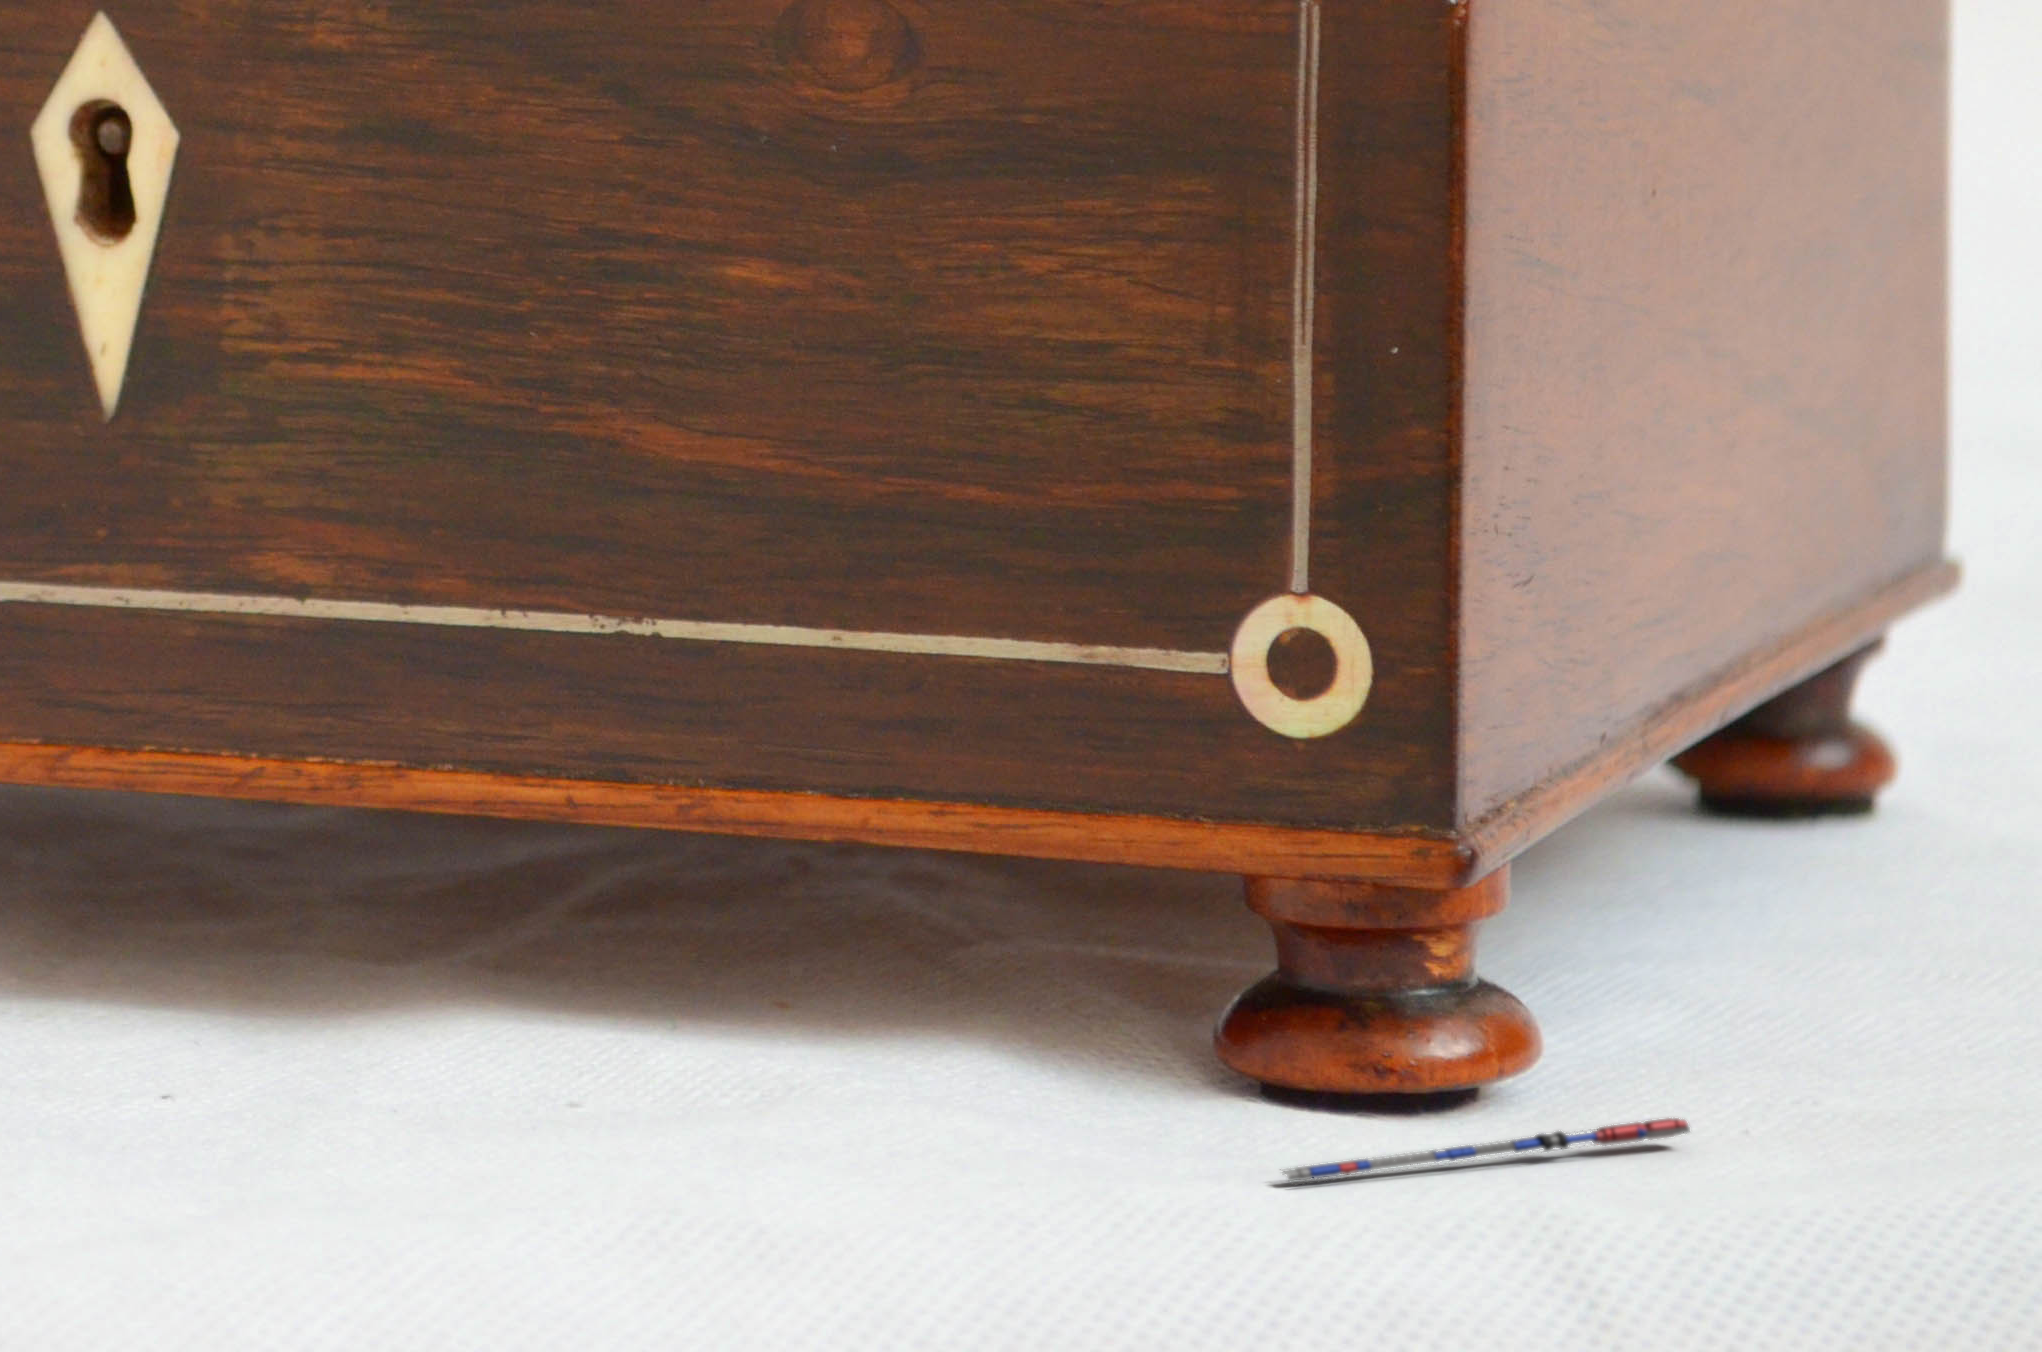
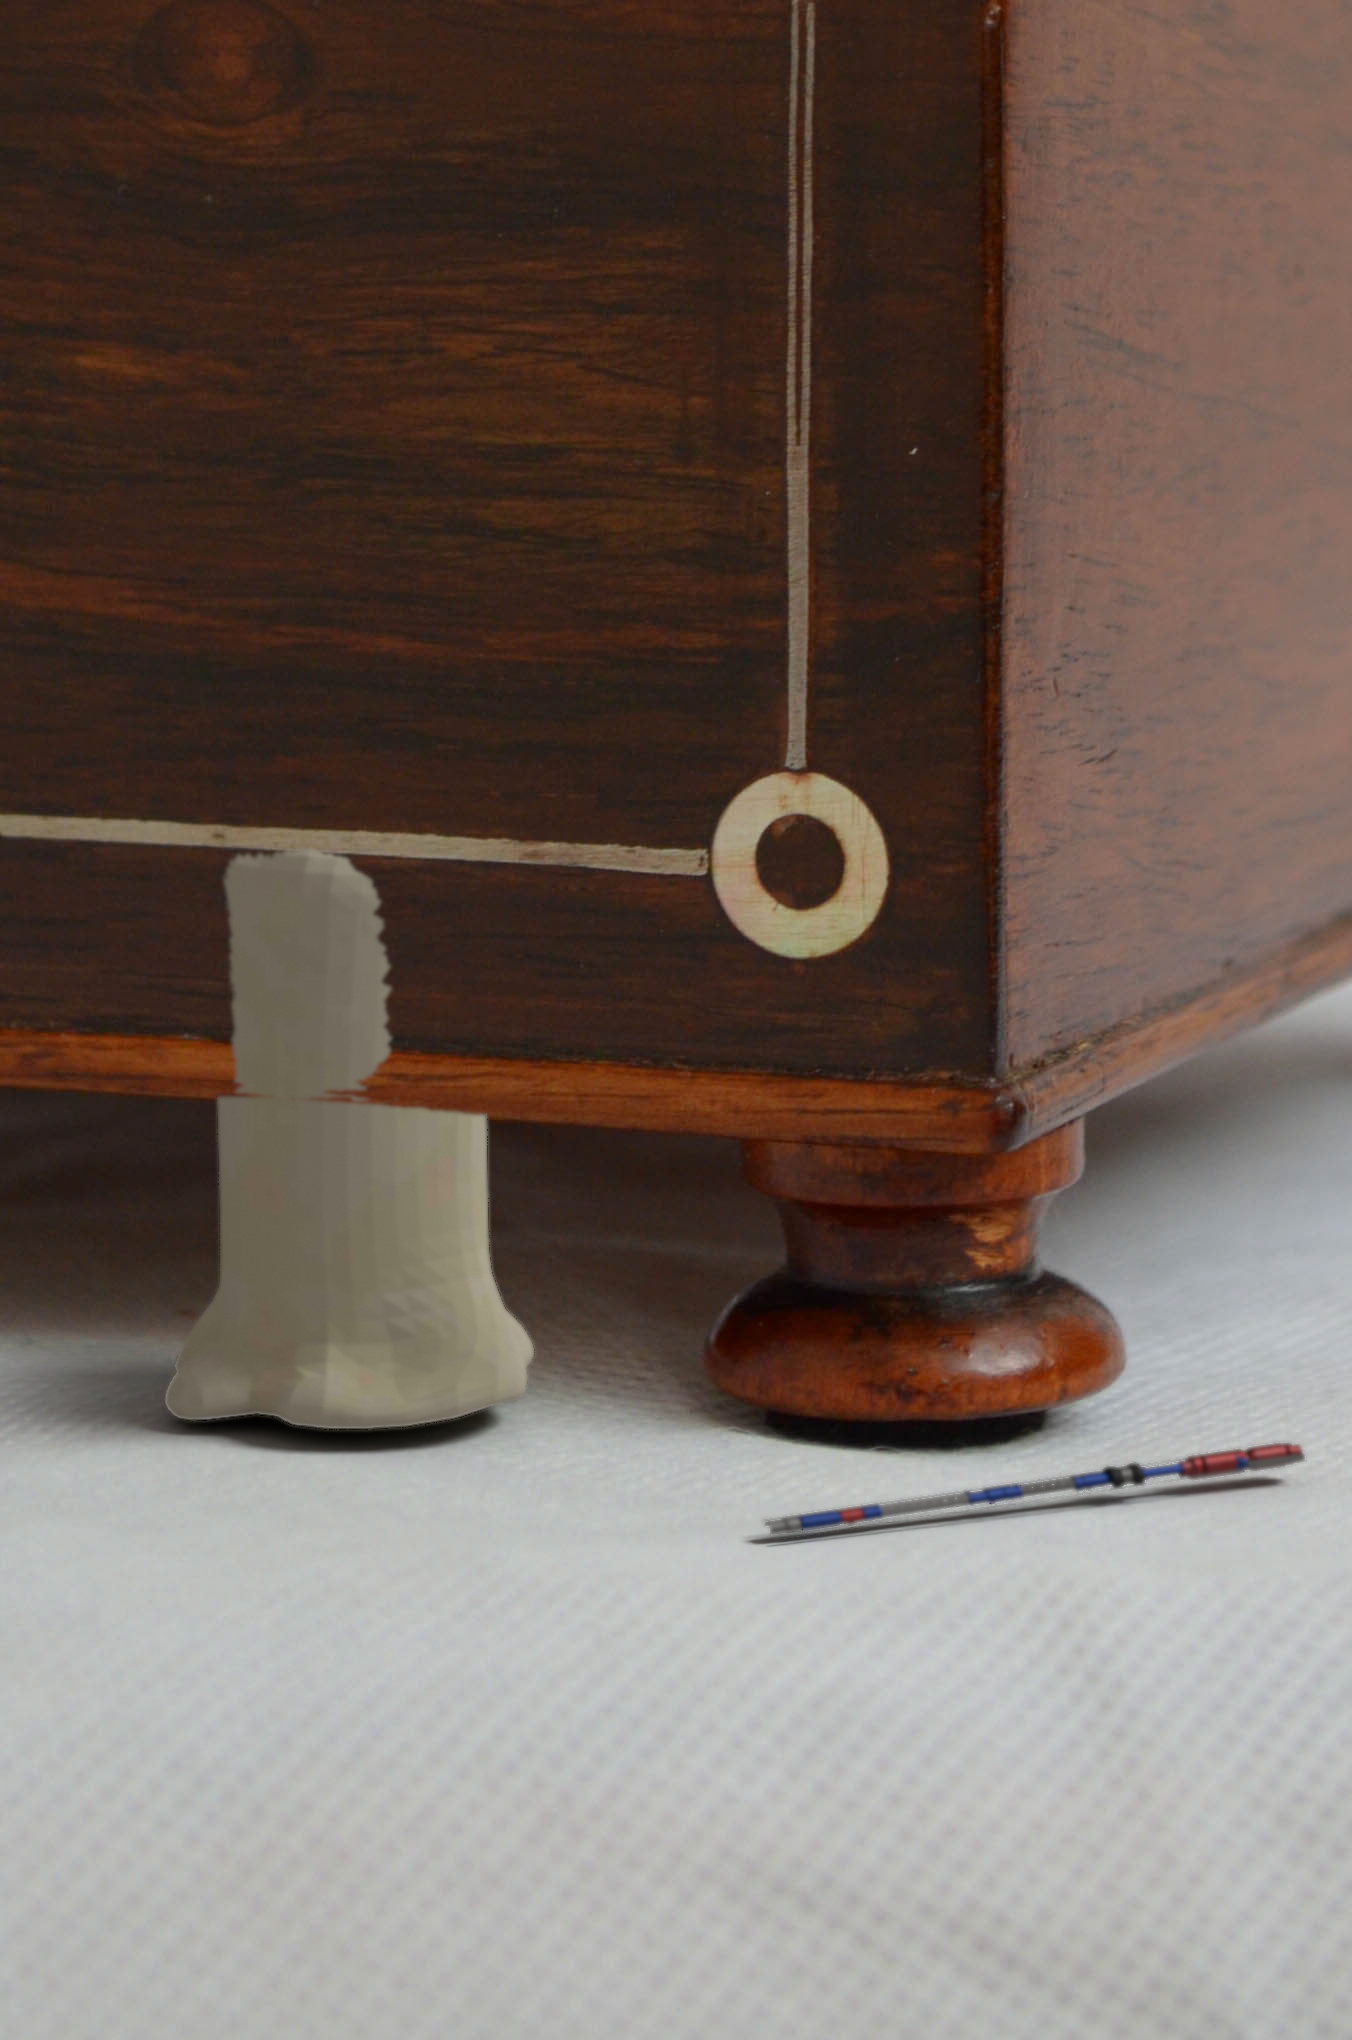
candle: none [788,597,1070,1094] -> present [165,848,534,1429]

